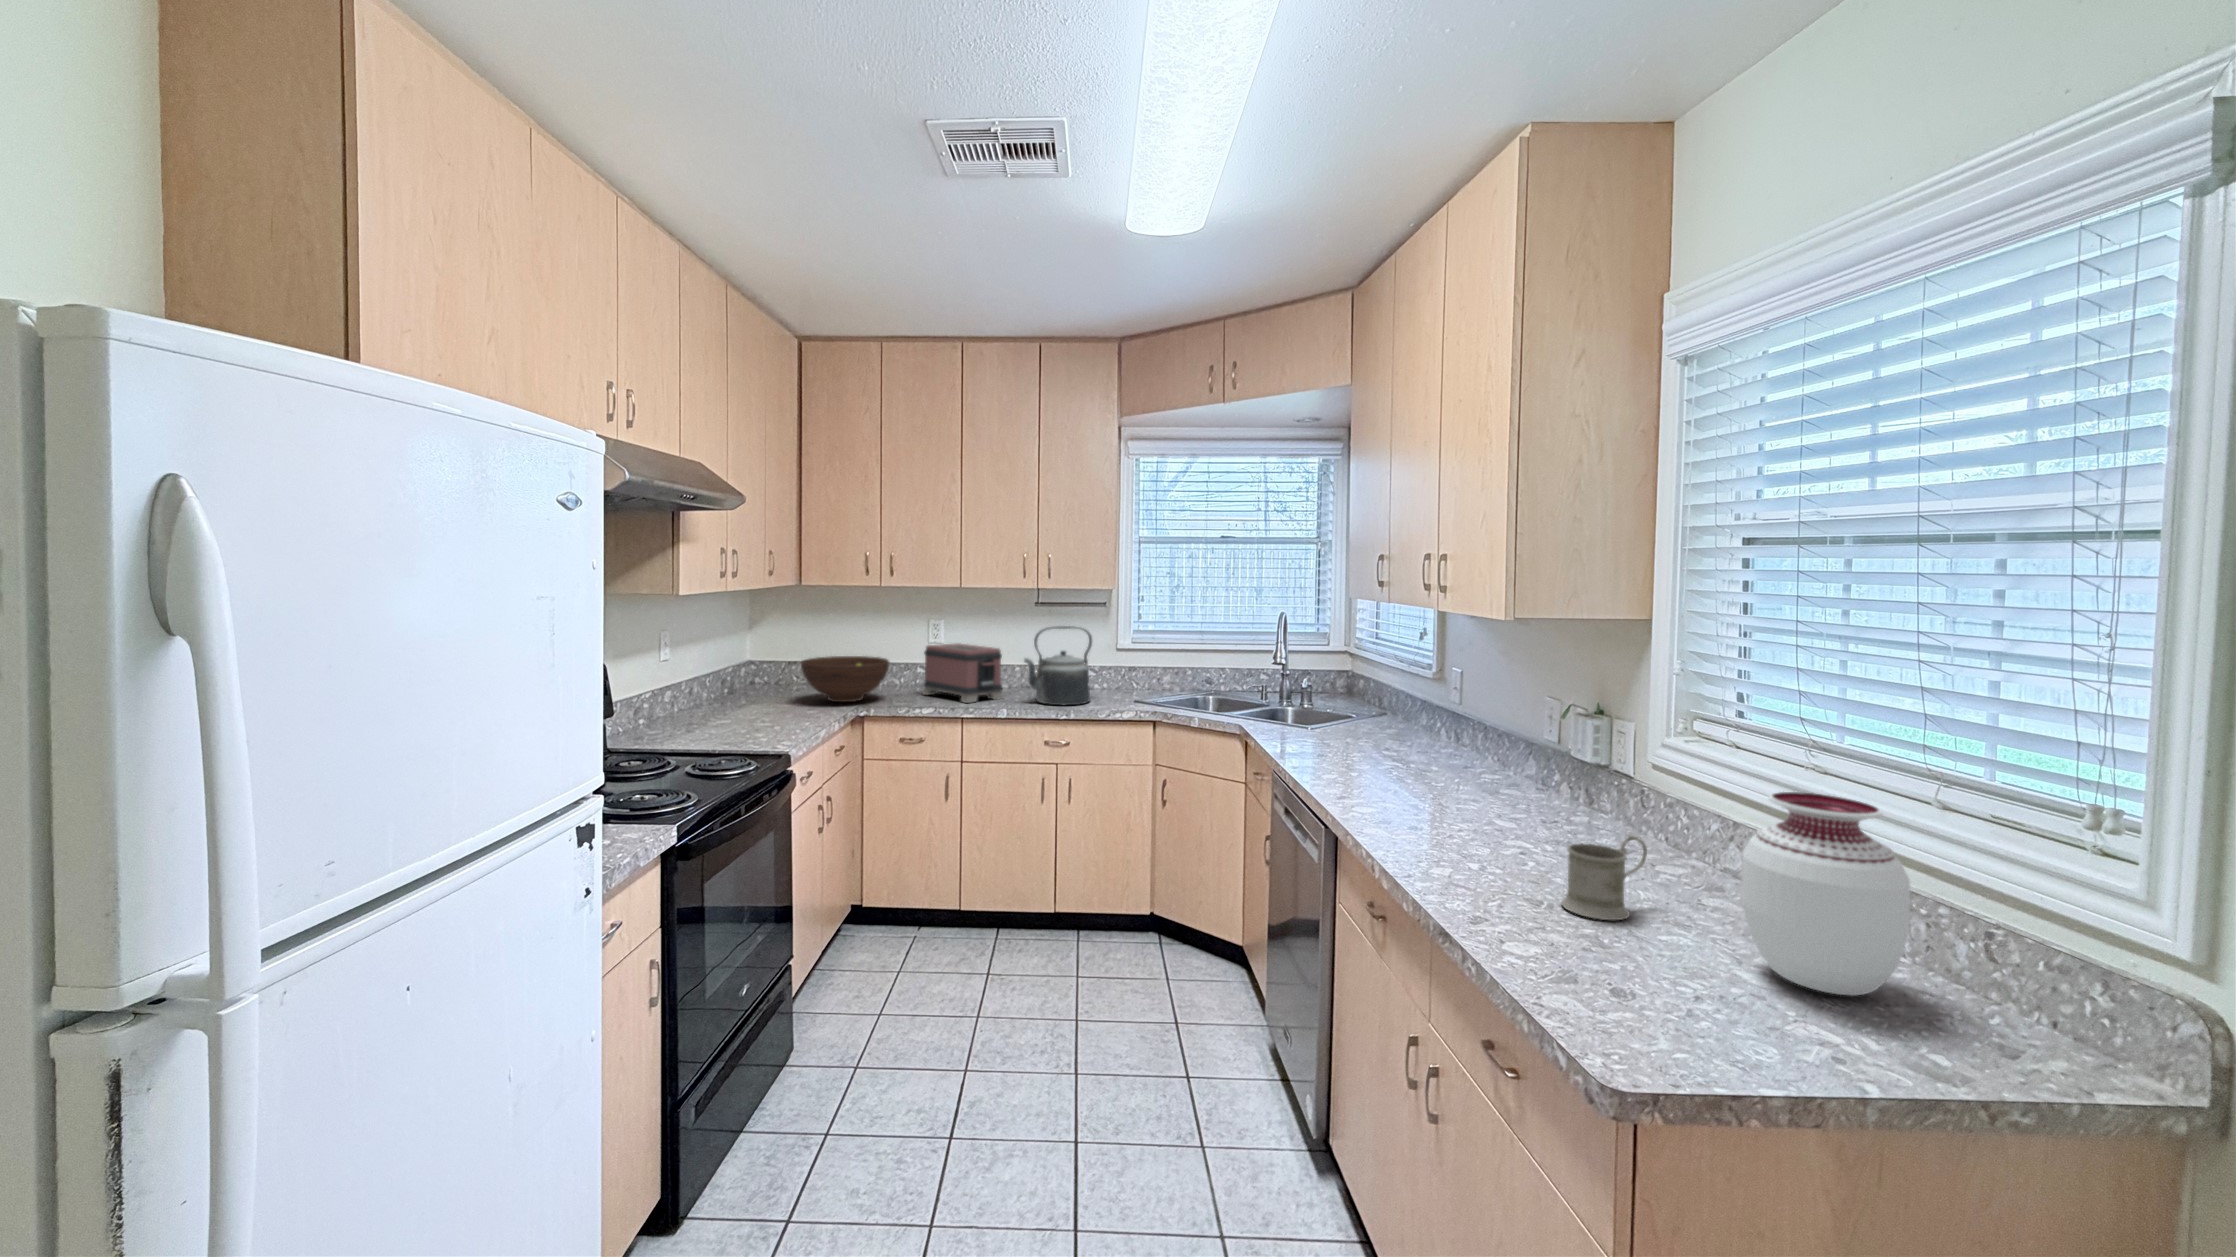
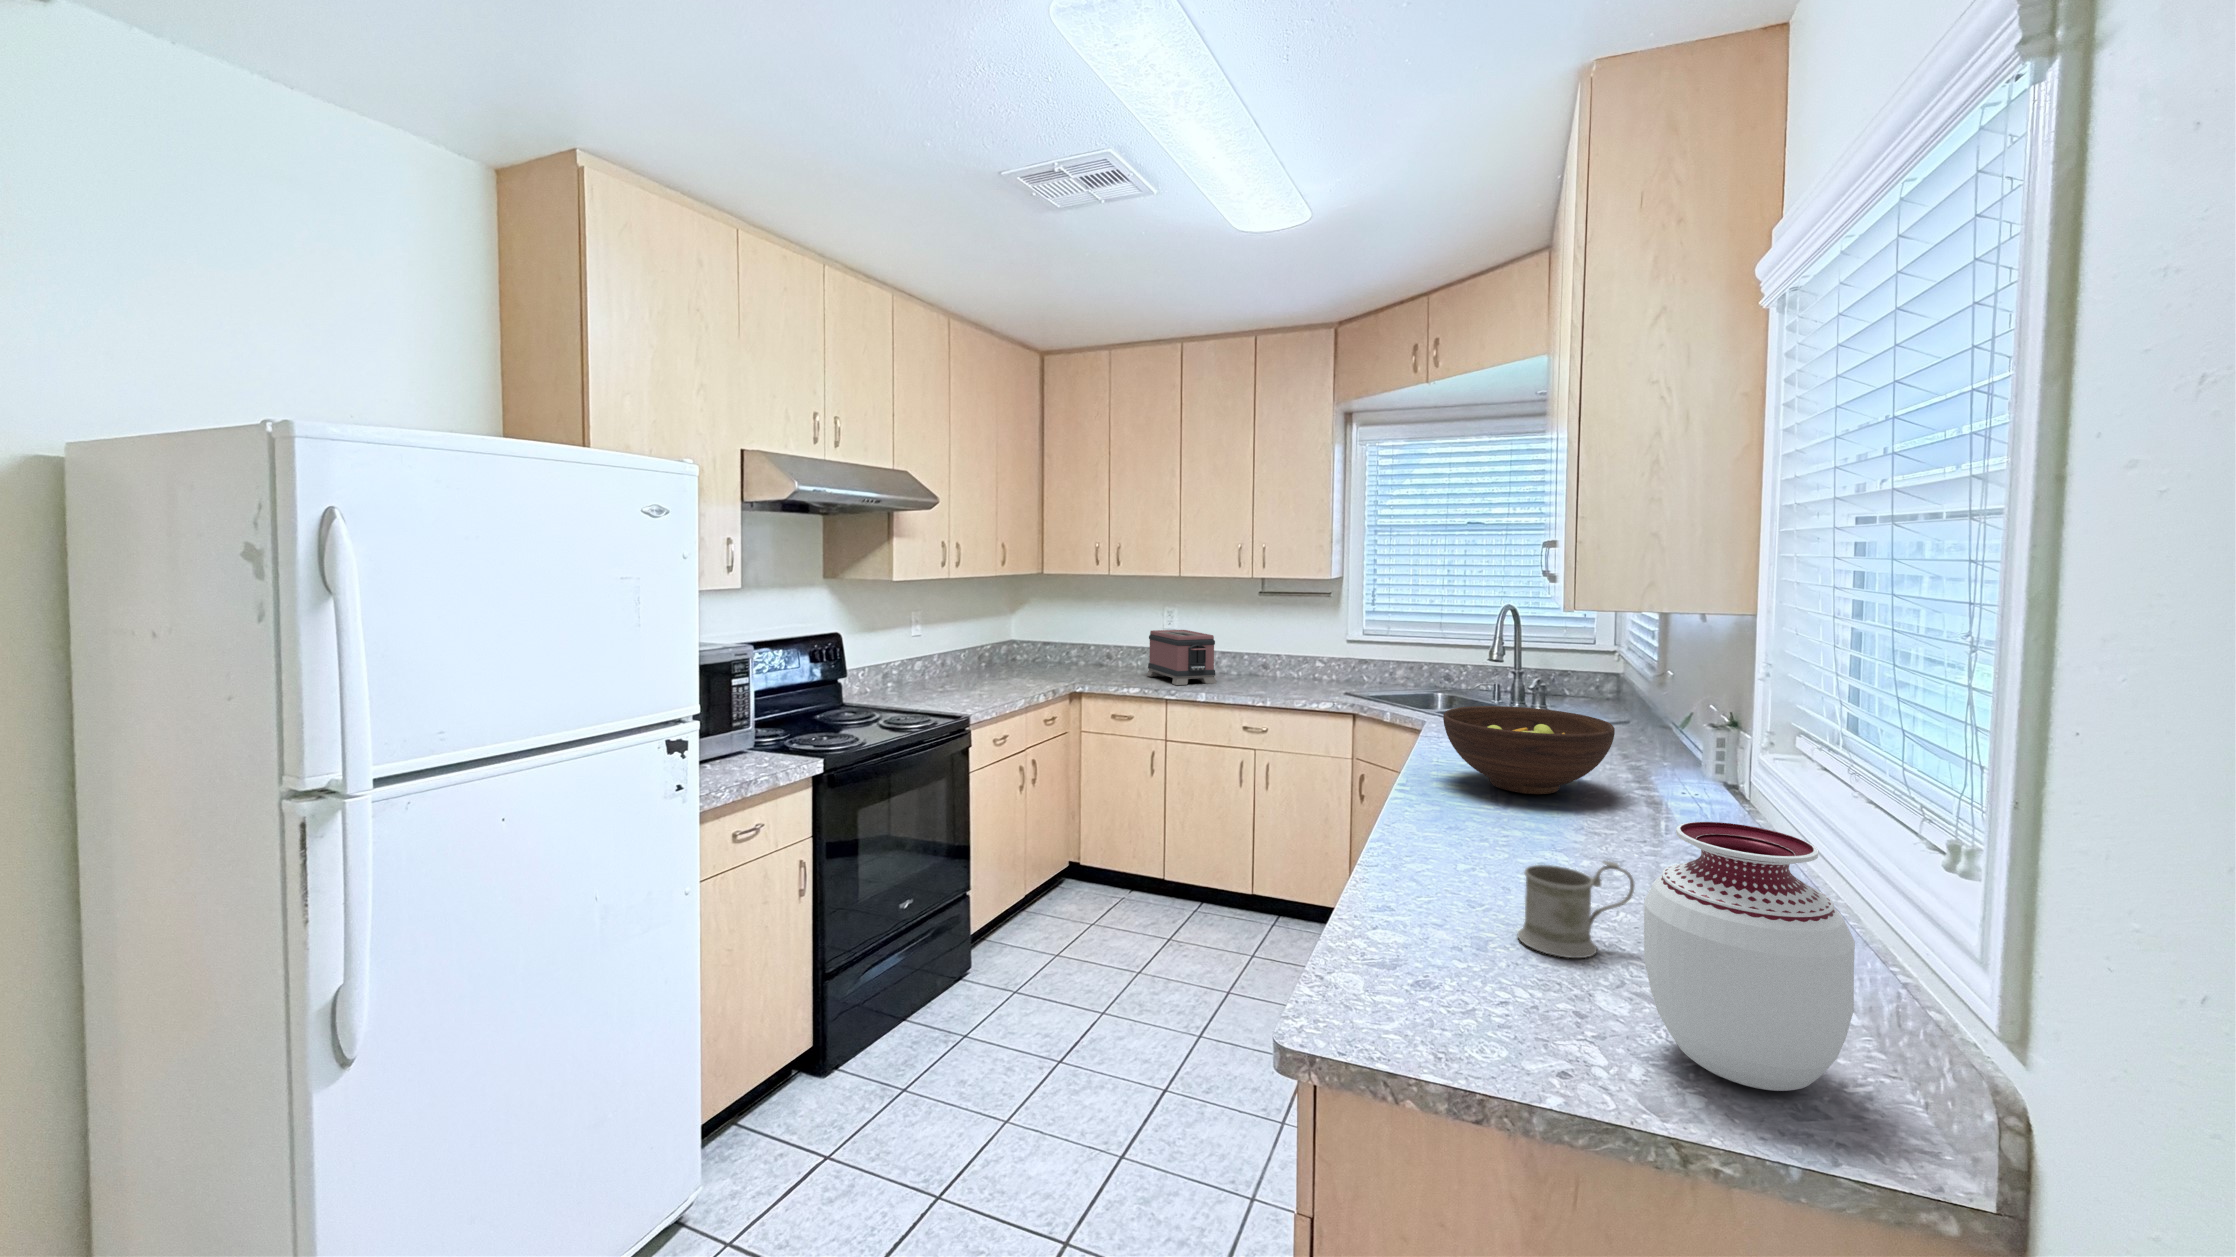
kettle: present [1025,626,1092,705] -> none [1228,615,1300,693]
fruit bowl: present [801,656,889,702] -> present [1443,706,1615,794]

